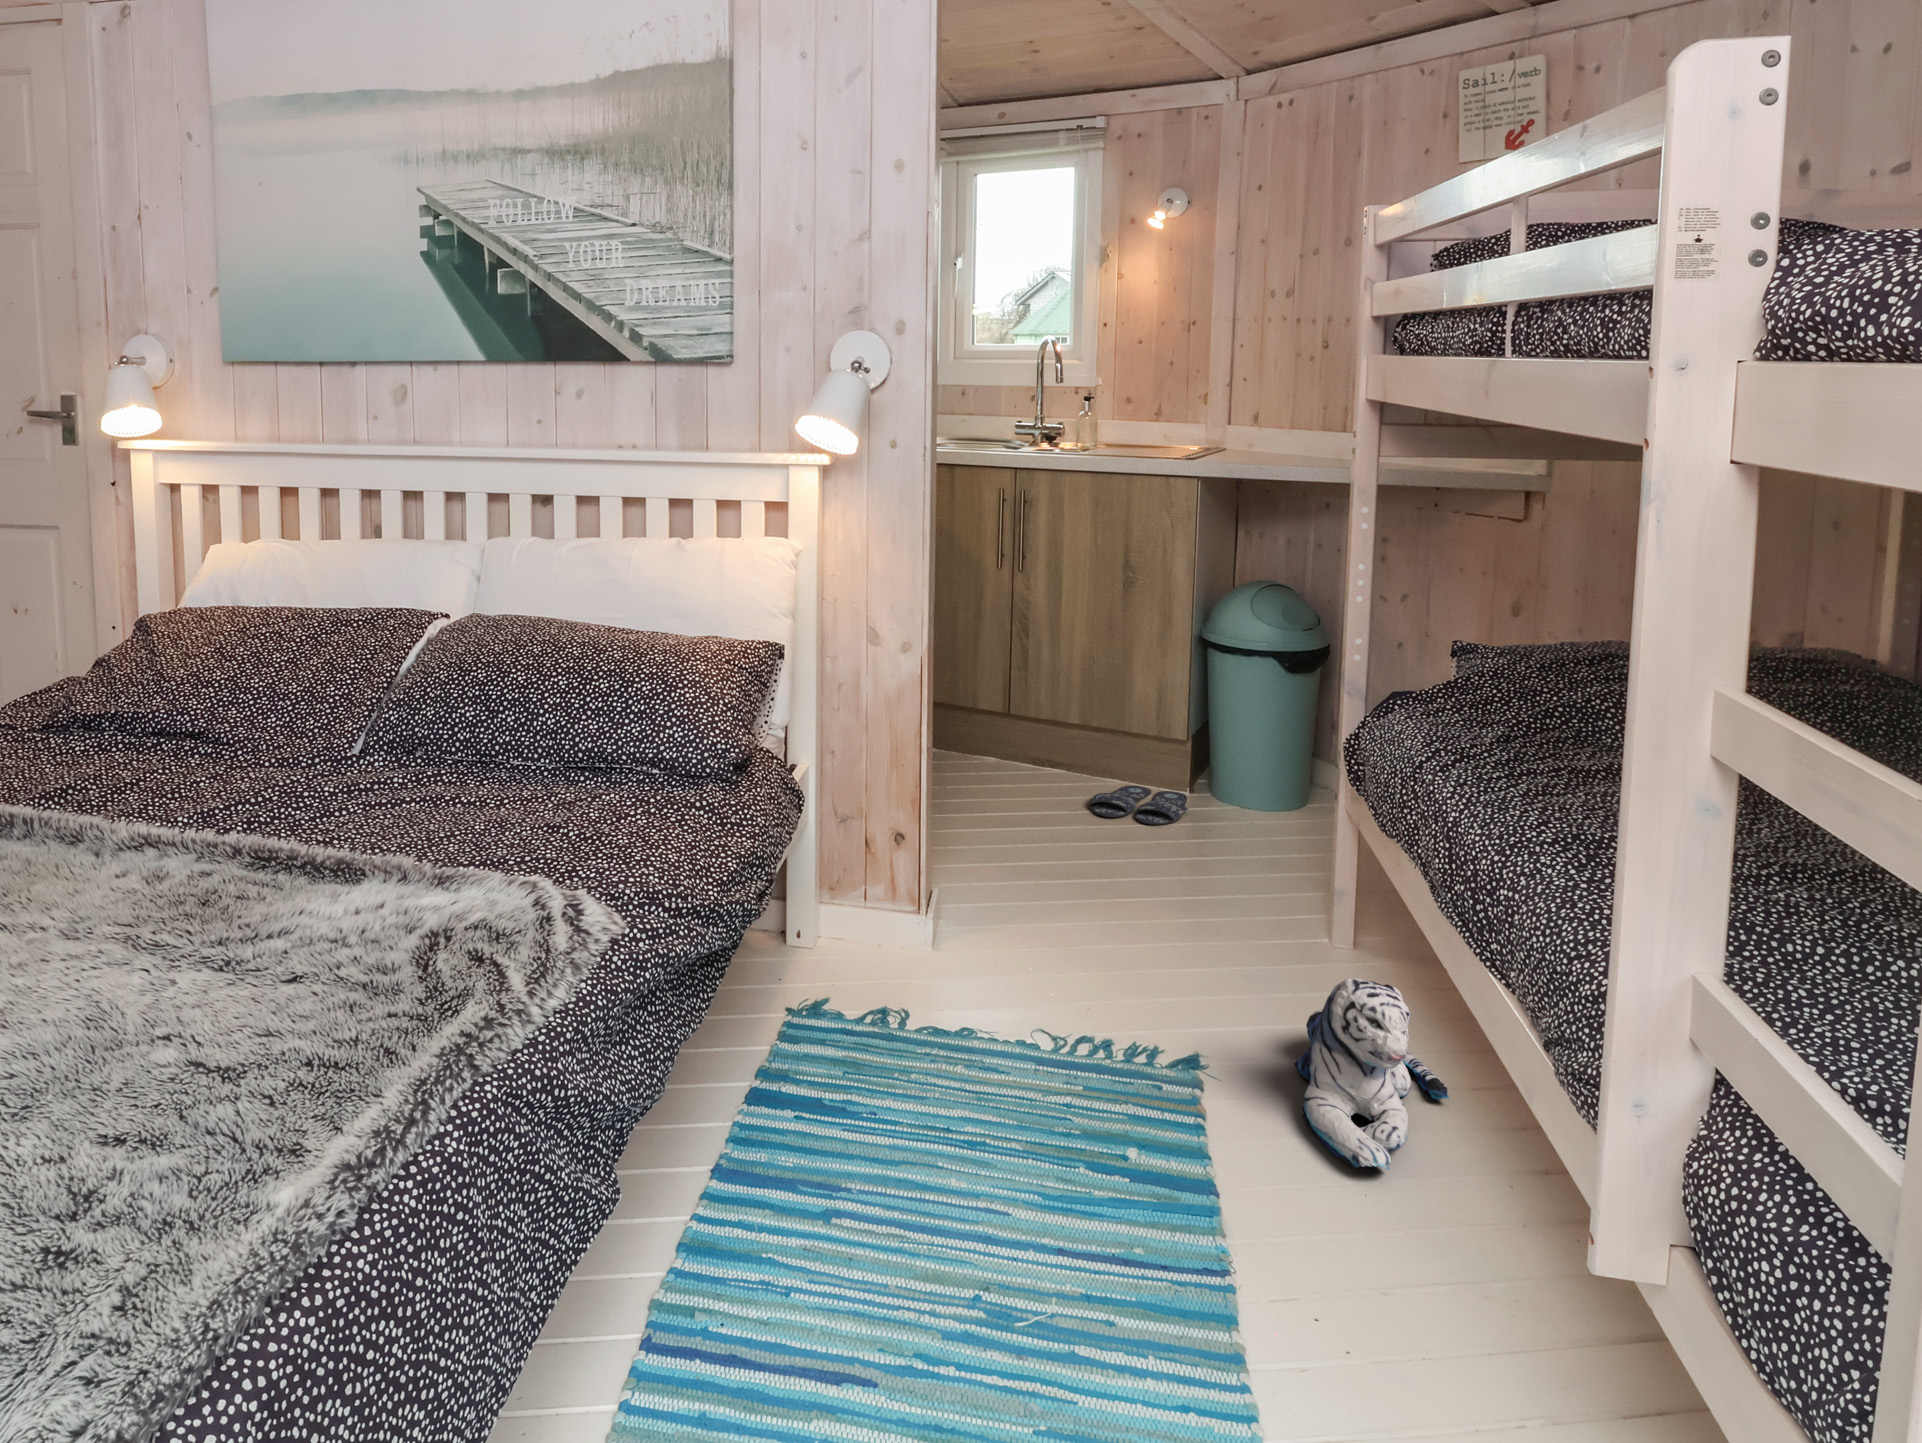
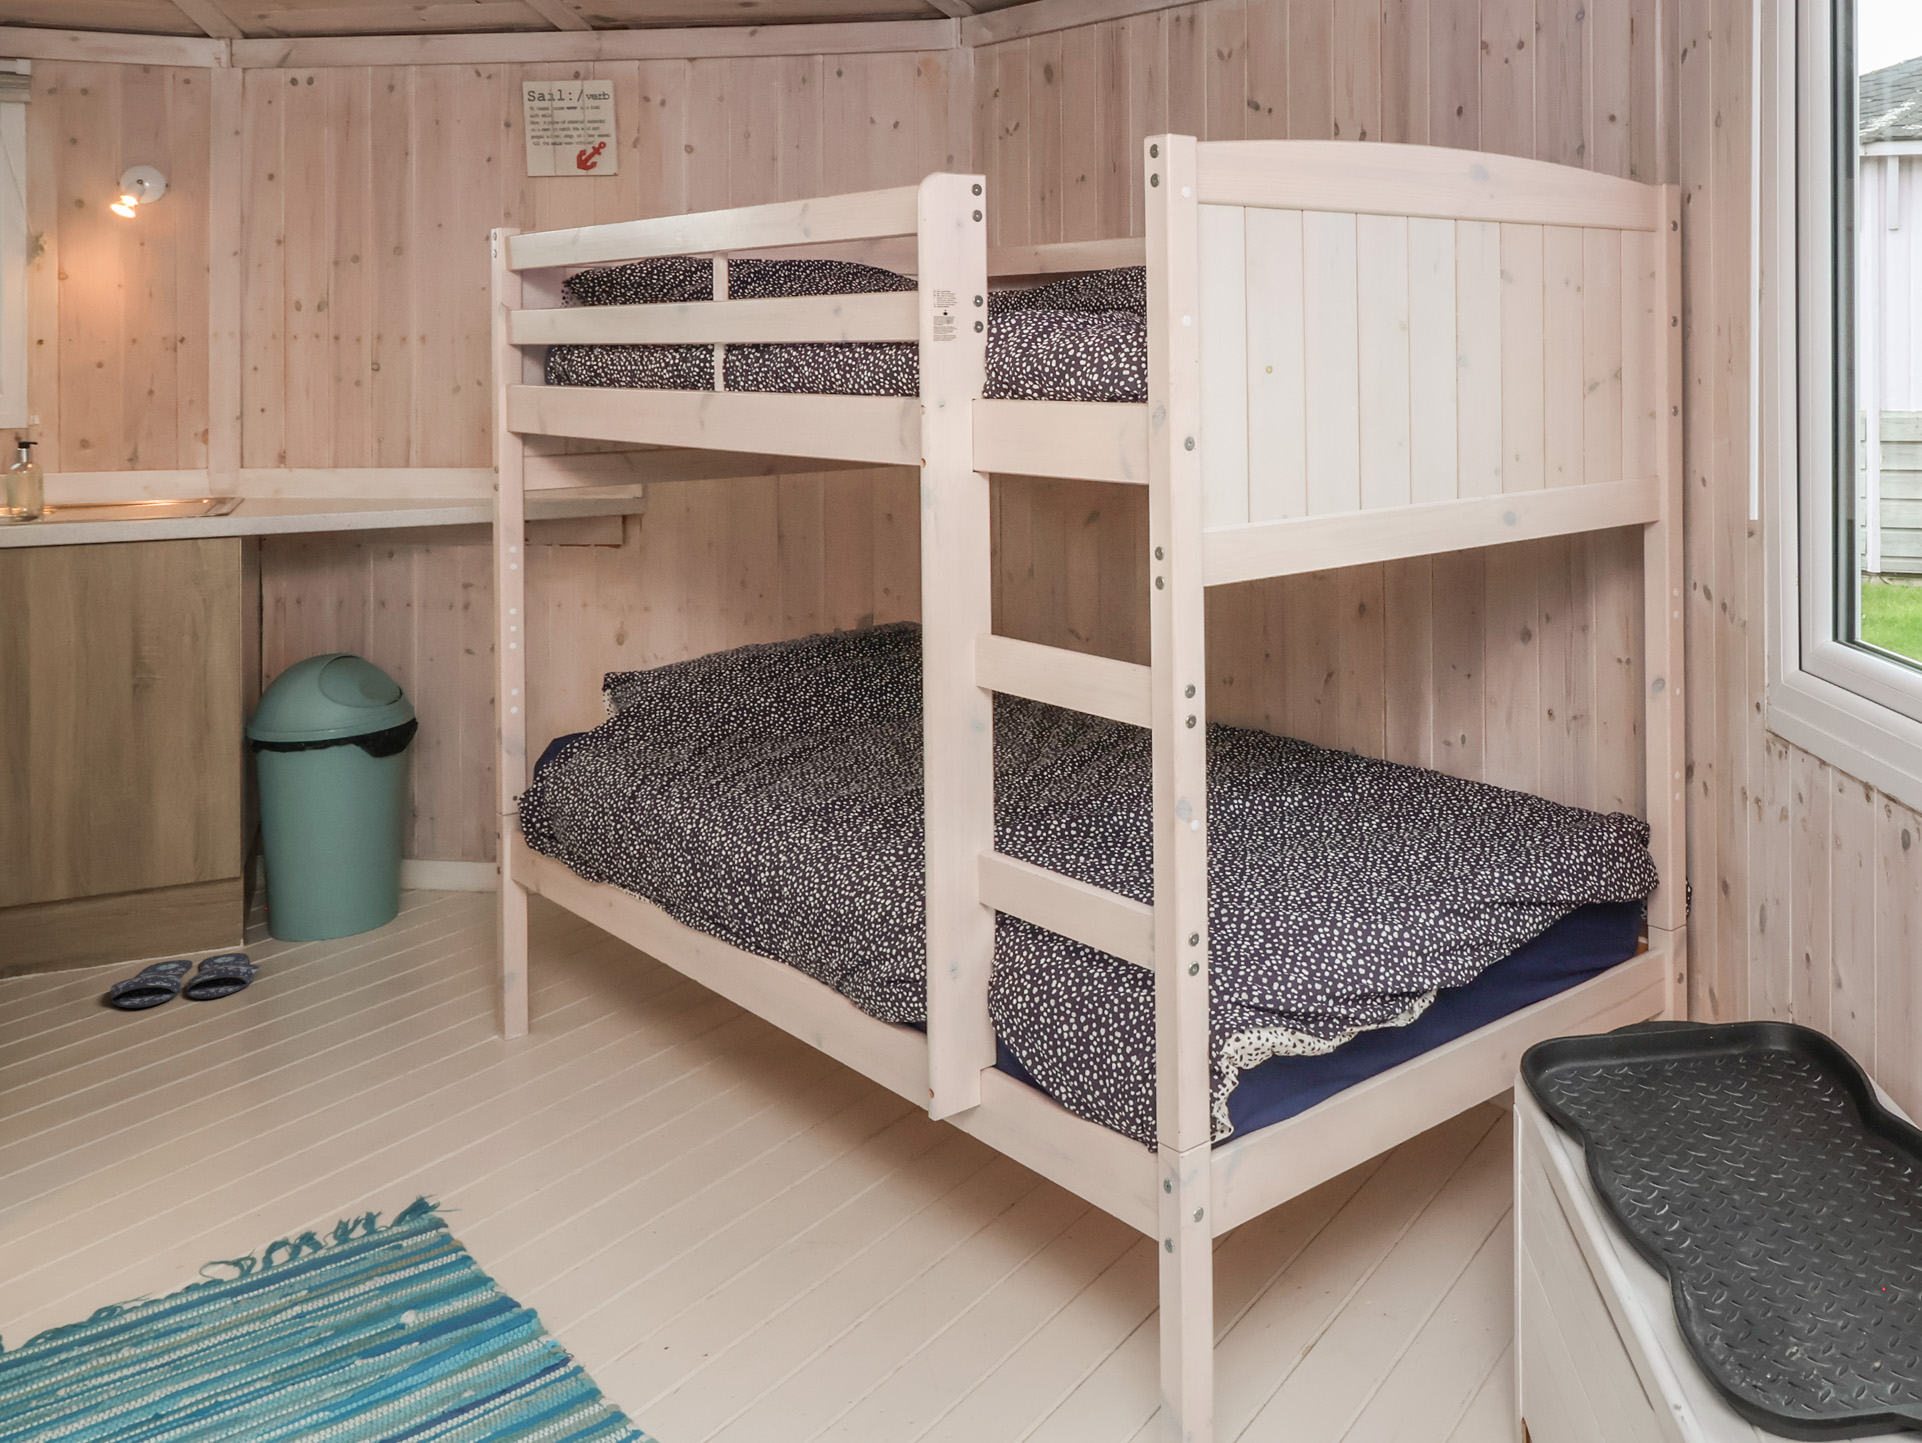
plush toy: present [1294,978,1449,1170] -> none [538,1021,694,1214]

